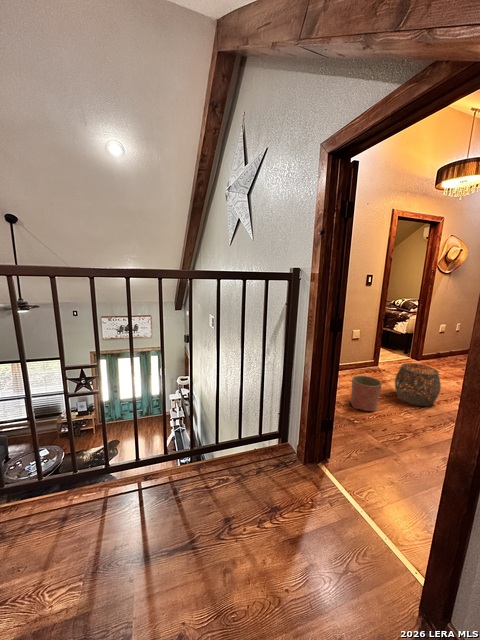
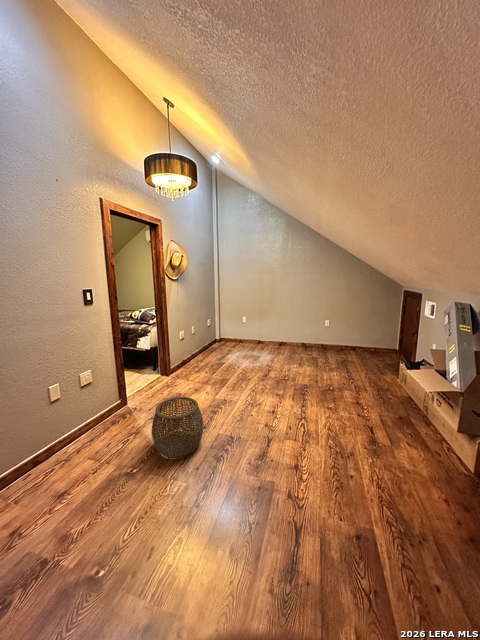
planter: present [351,375,382,412] -> none [84,456,137,532]

